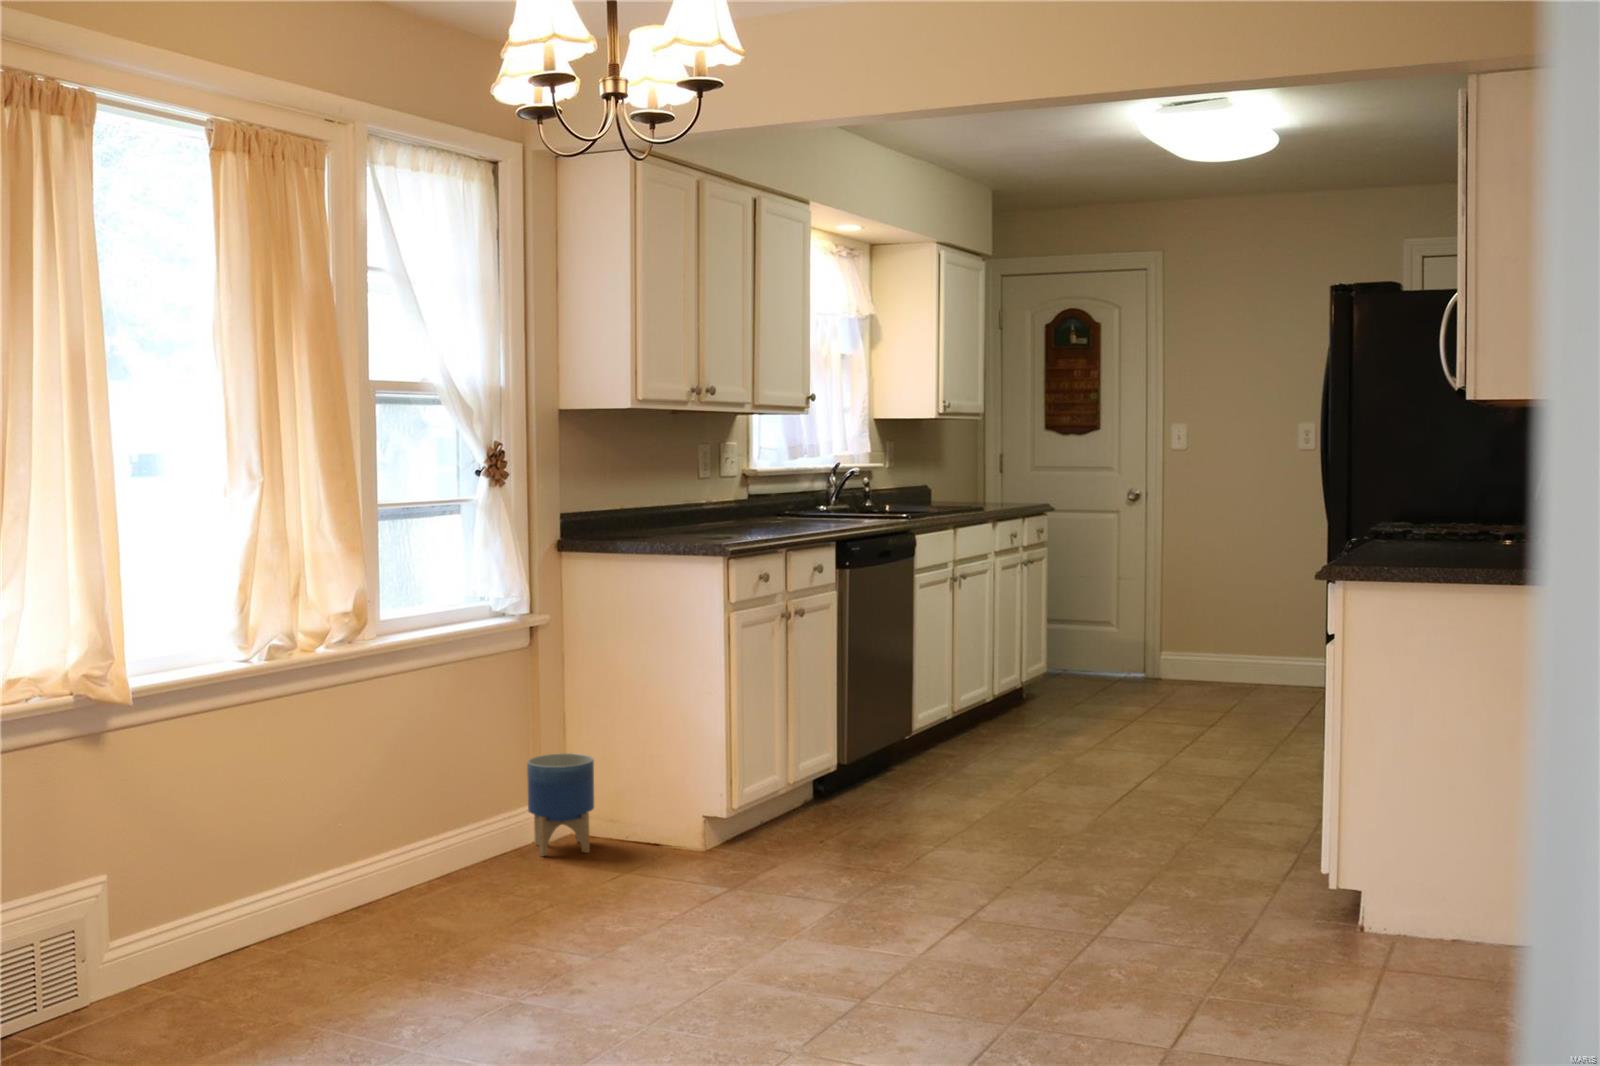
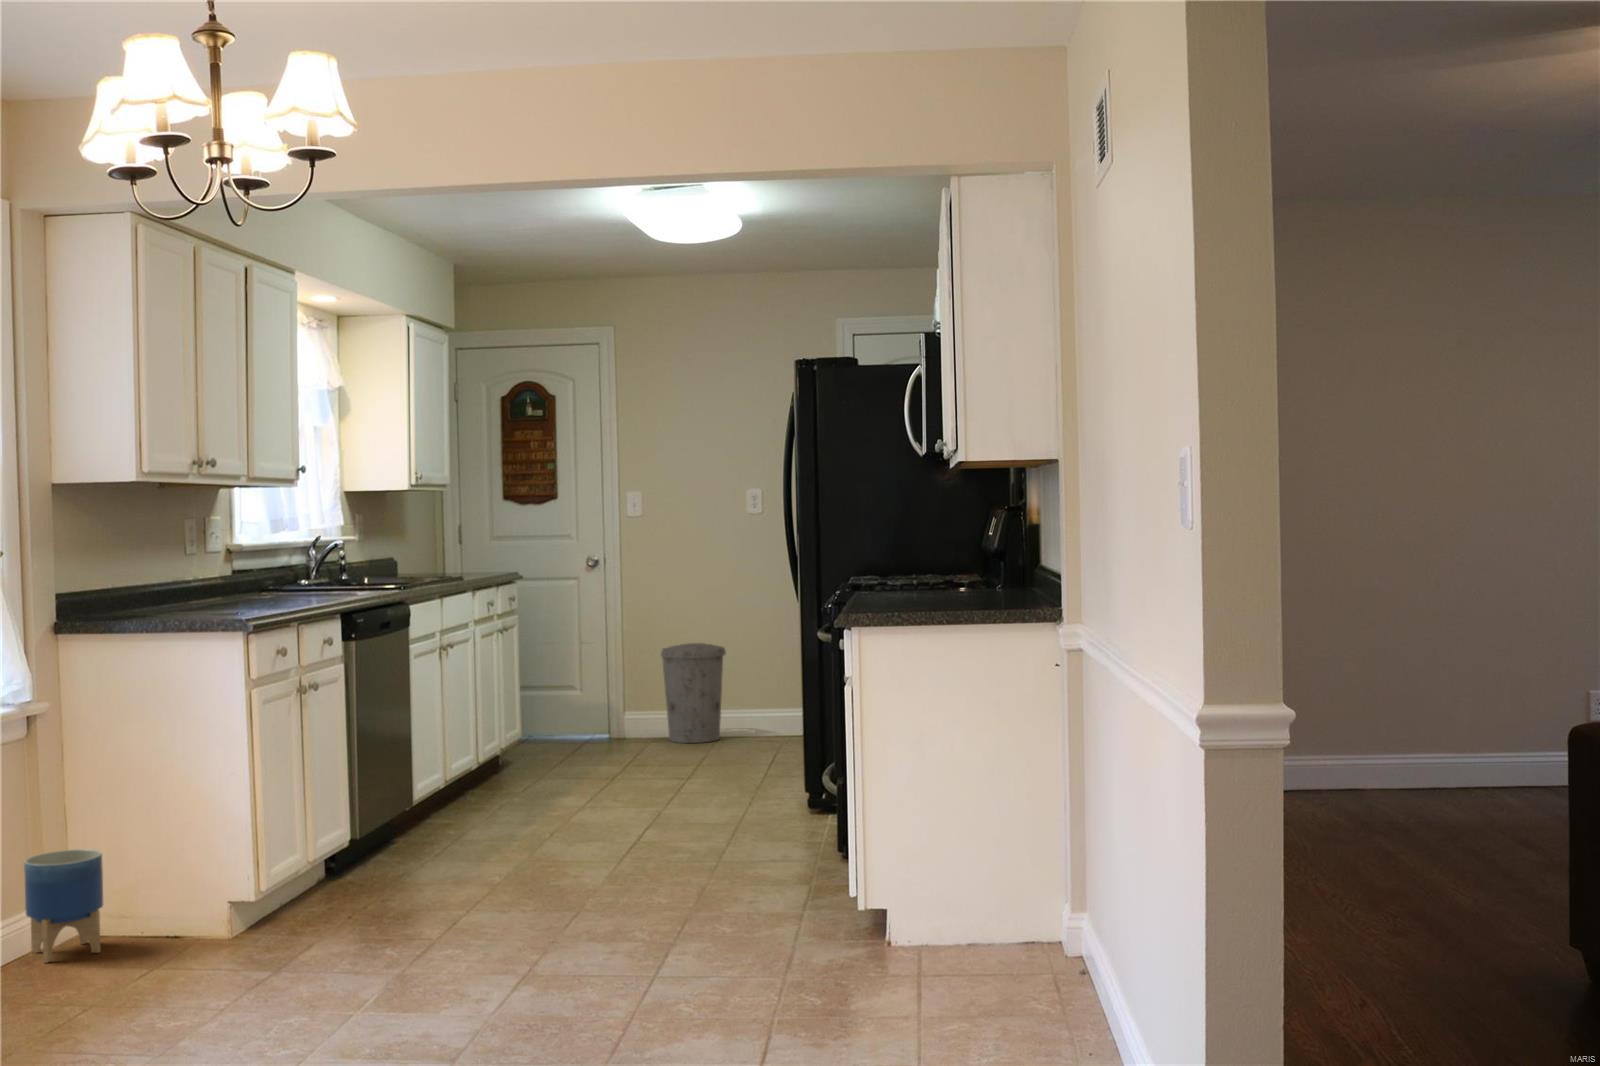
trash can: none [1203,587,1277,694] -> present [661,643,726,743]

